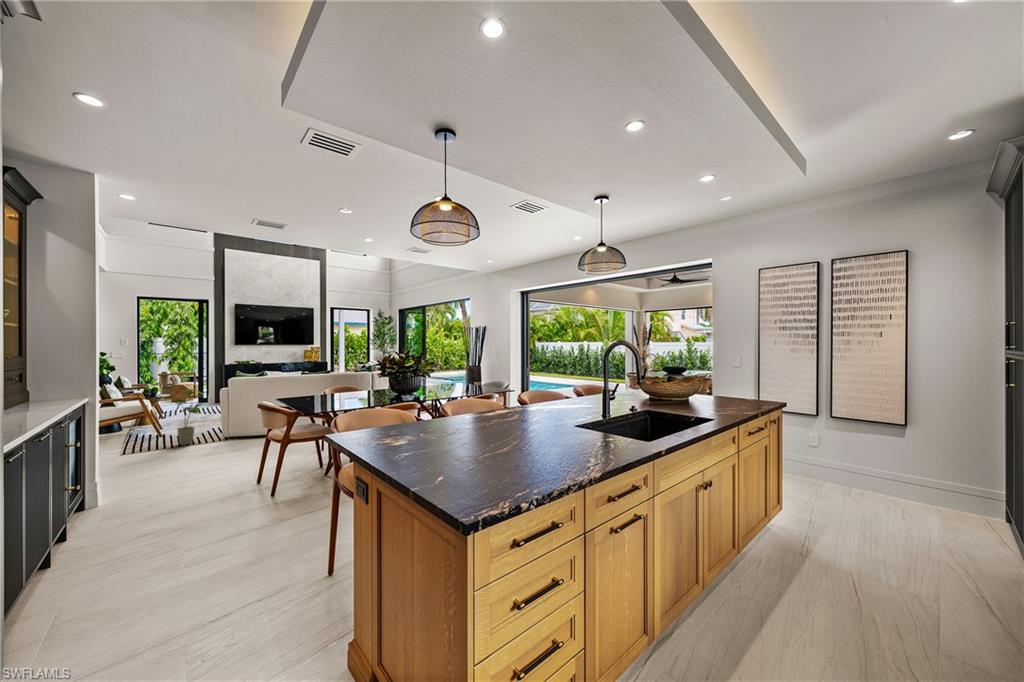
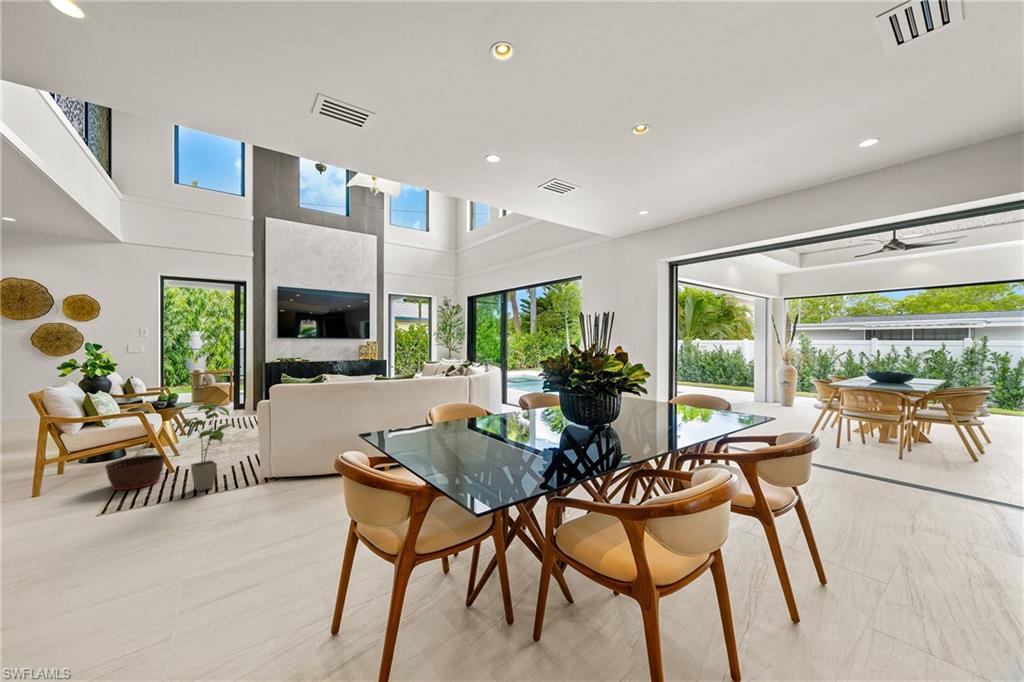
basket: none [119,425,158,445] -> present [105,455,165,490]

